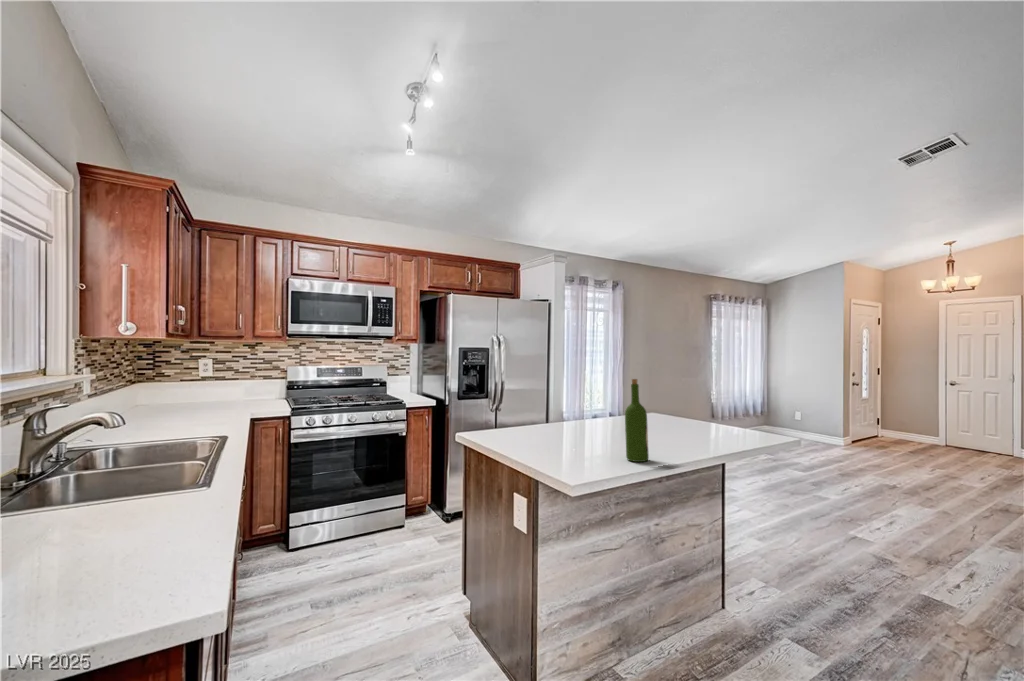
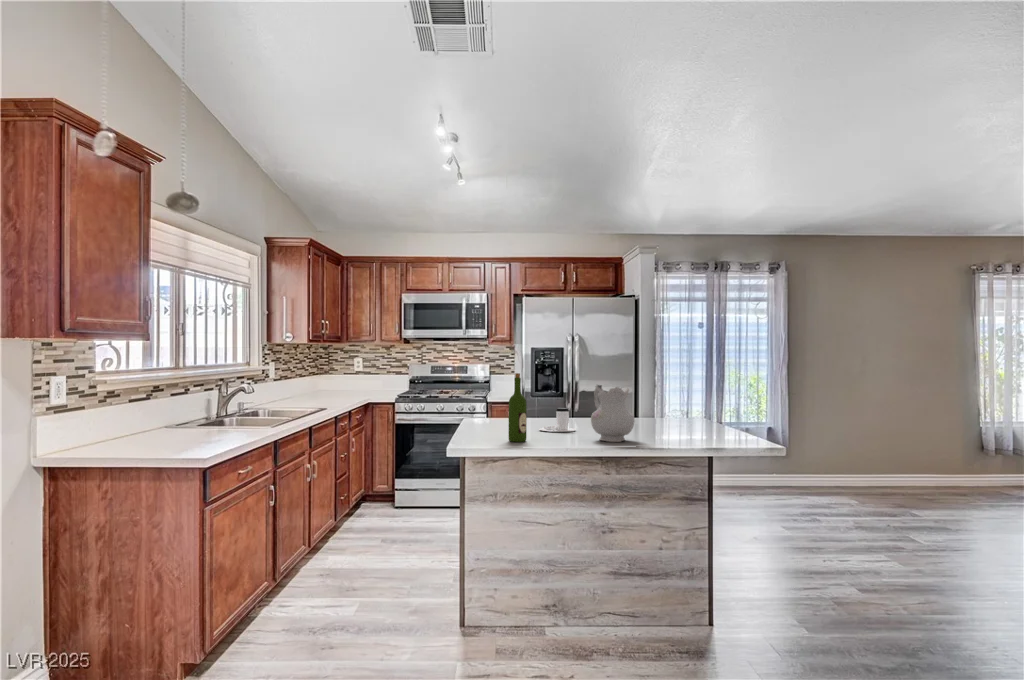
ceramic pitcher: none [671,388,727,448] -> present [591,385,634,442]
coffee cup: none [574,413,615,441] -> present [539,408,576,432]

